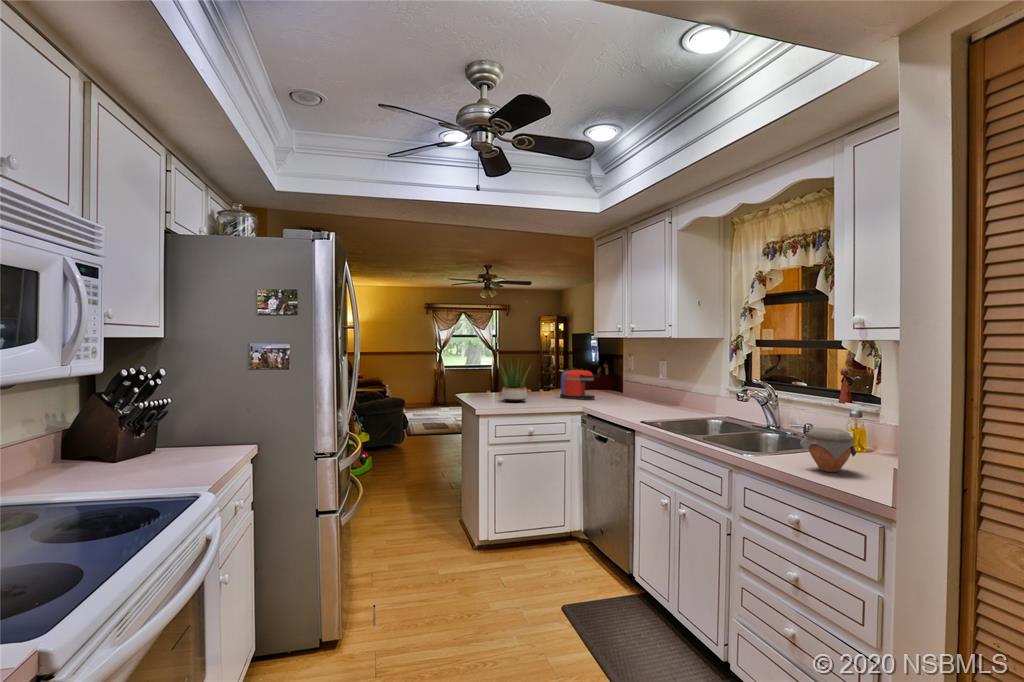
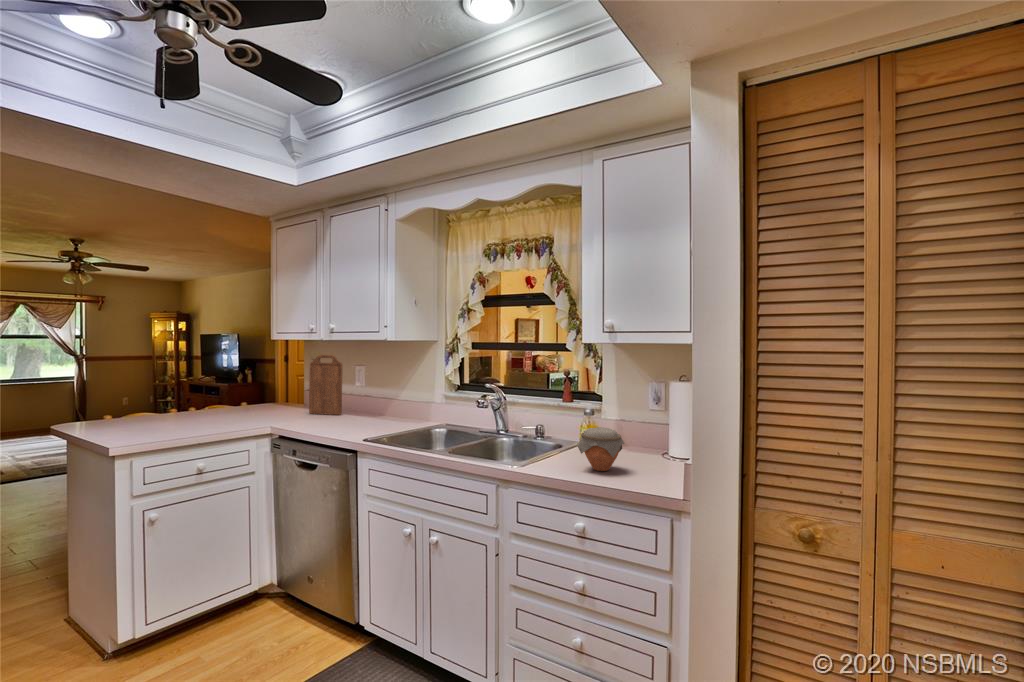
cutting board: none [617,351,641,403] -> present [309,355,342,415]
potted plant: present [498,359,531,402] -> none [129,365,192,431]
coffee maker: present [560,370,600,400] -> none [229,379,288,417]

